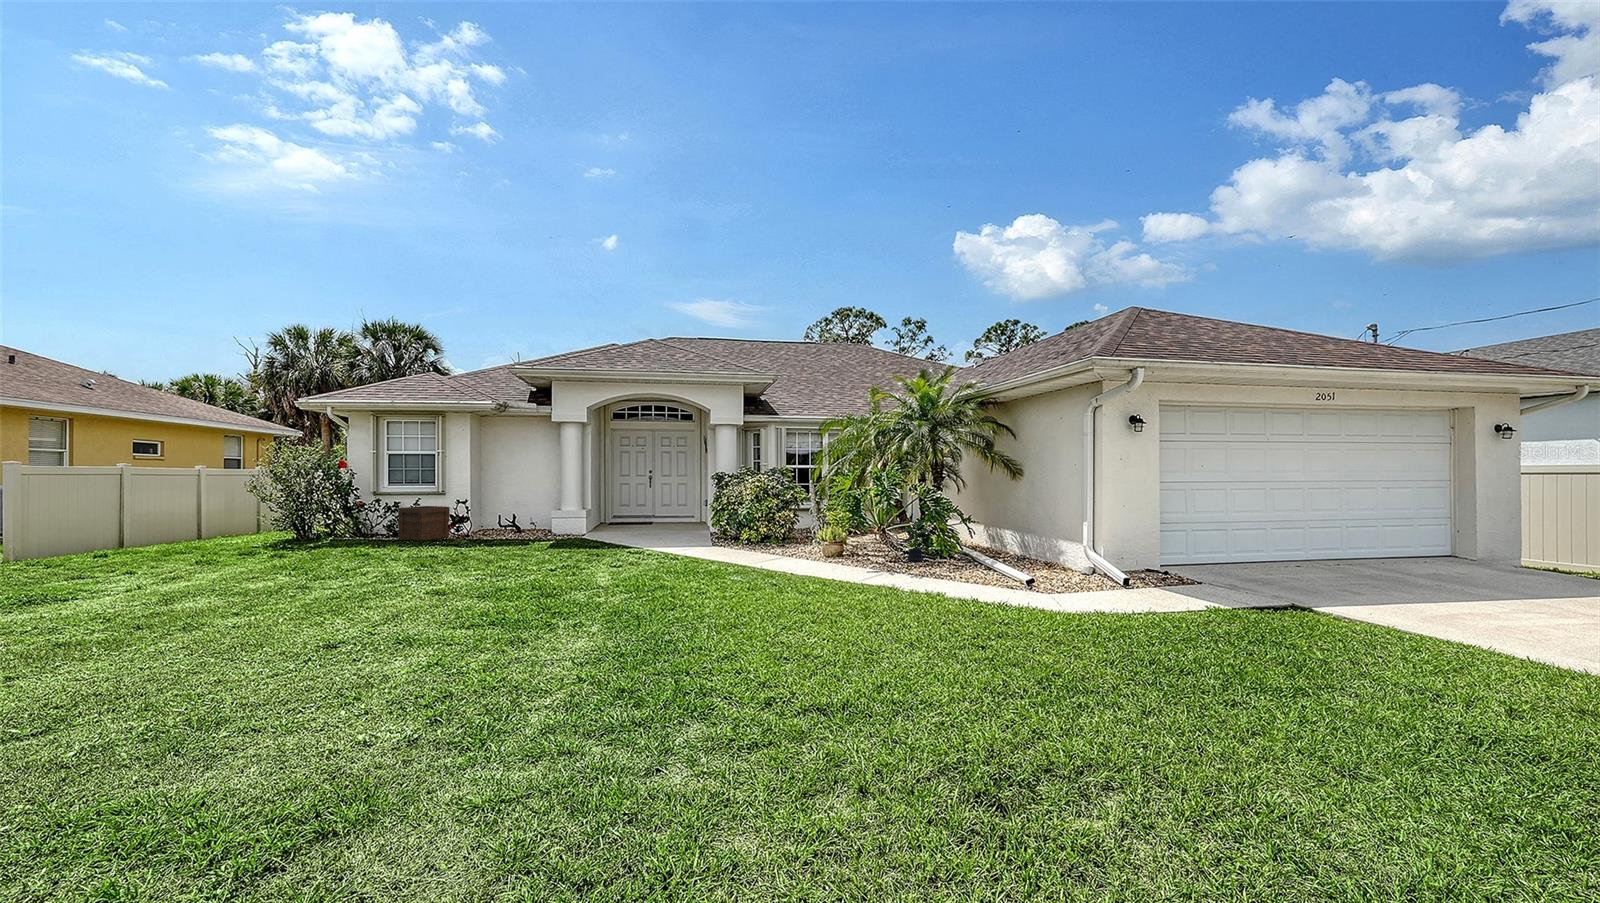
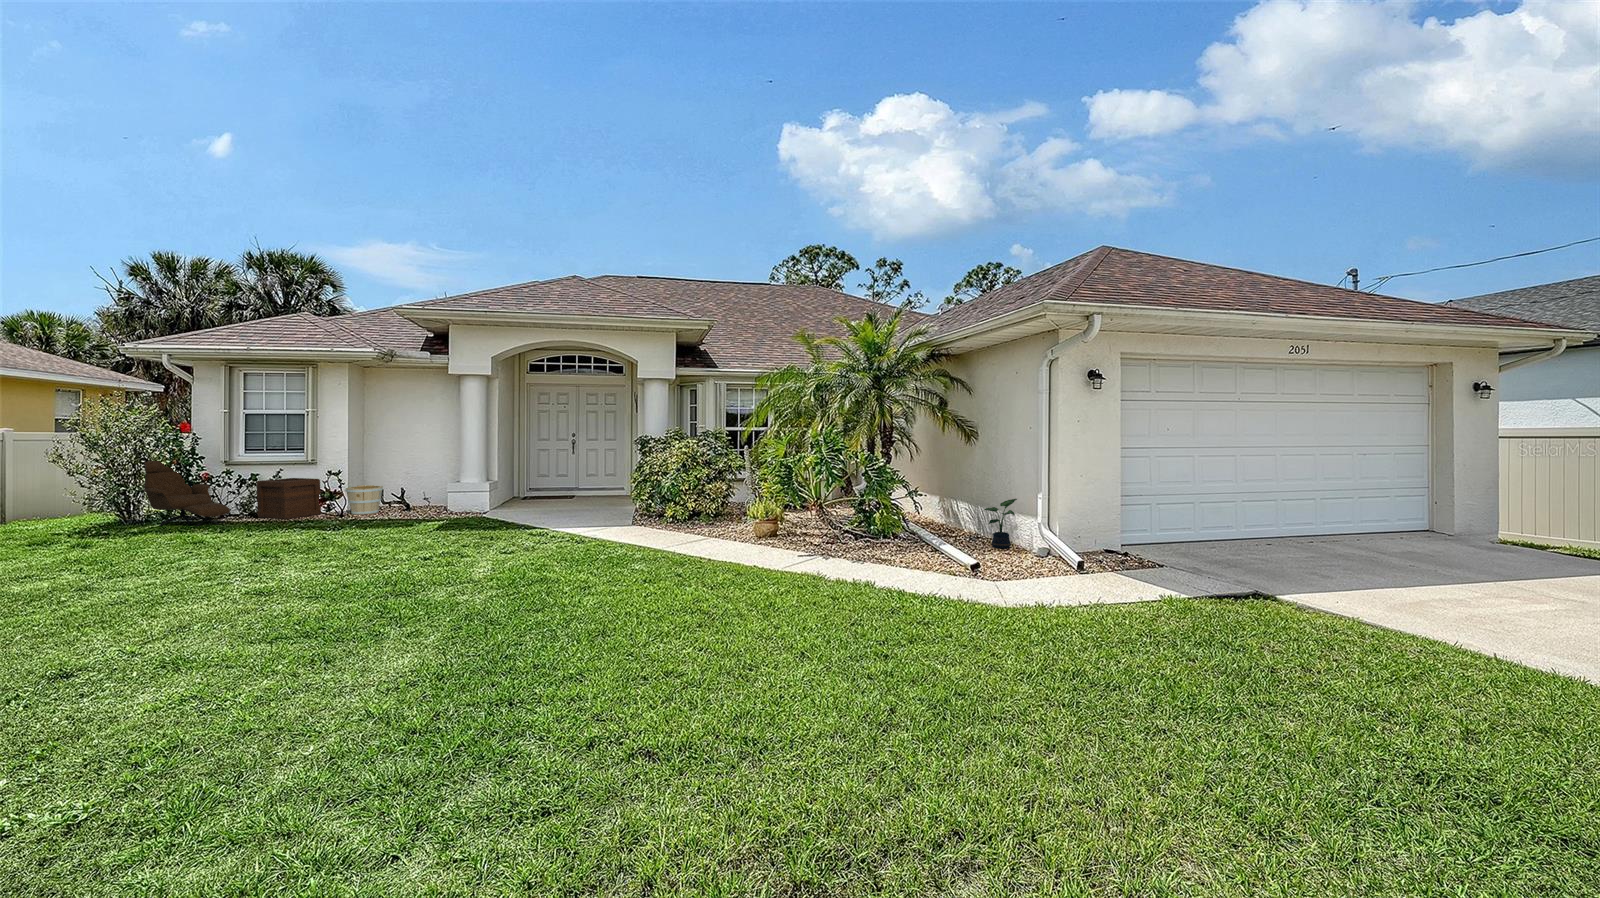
lounge chair: none [309,489,378,546] -> present [143,461,230,526]
wooden bucket: none [470,513,501,538] -> present [345,485,383,515]
potted plant: present [903,520,930,562] -> present [984,499,1017,549]

